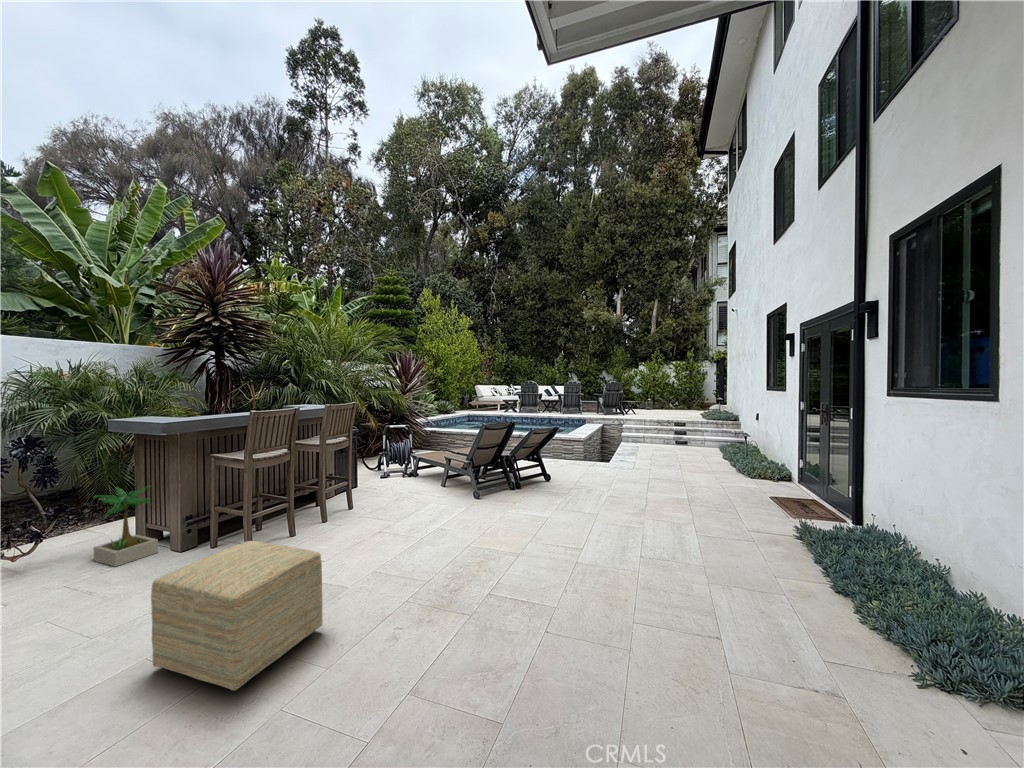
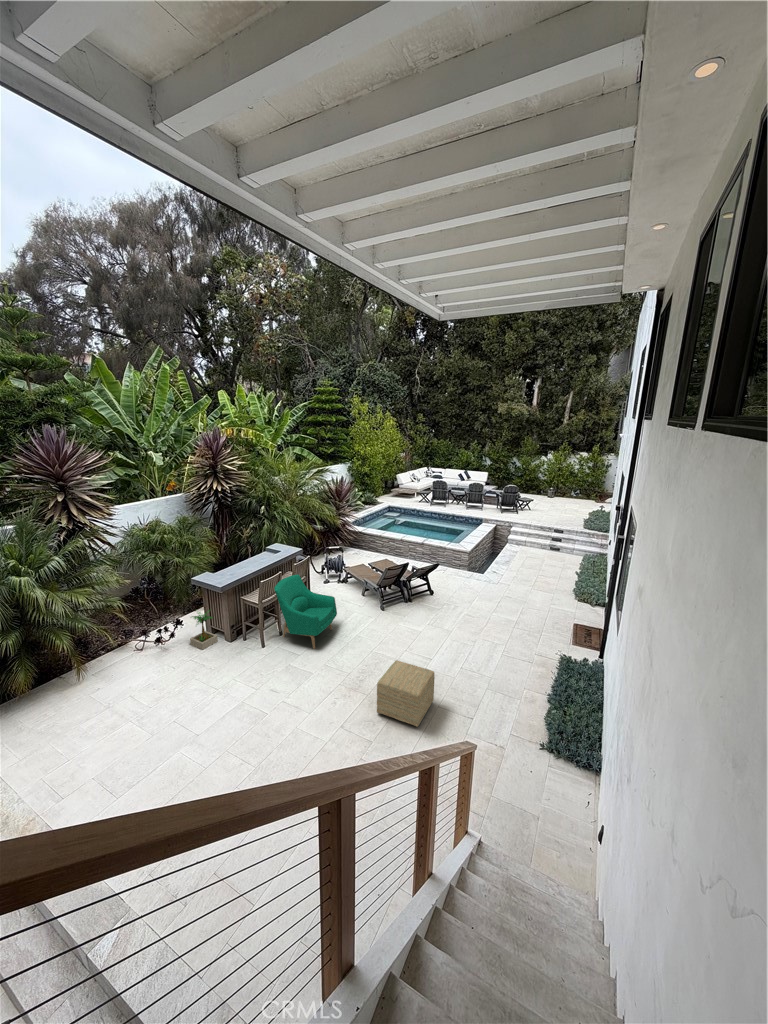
armchair: none [282,430,401,551] -> present [274,575,337,649]
ottoman: present [151,541,322,690] -> present [377,660,435,727]

